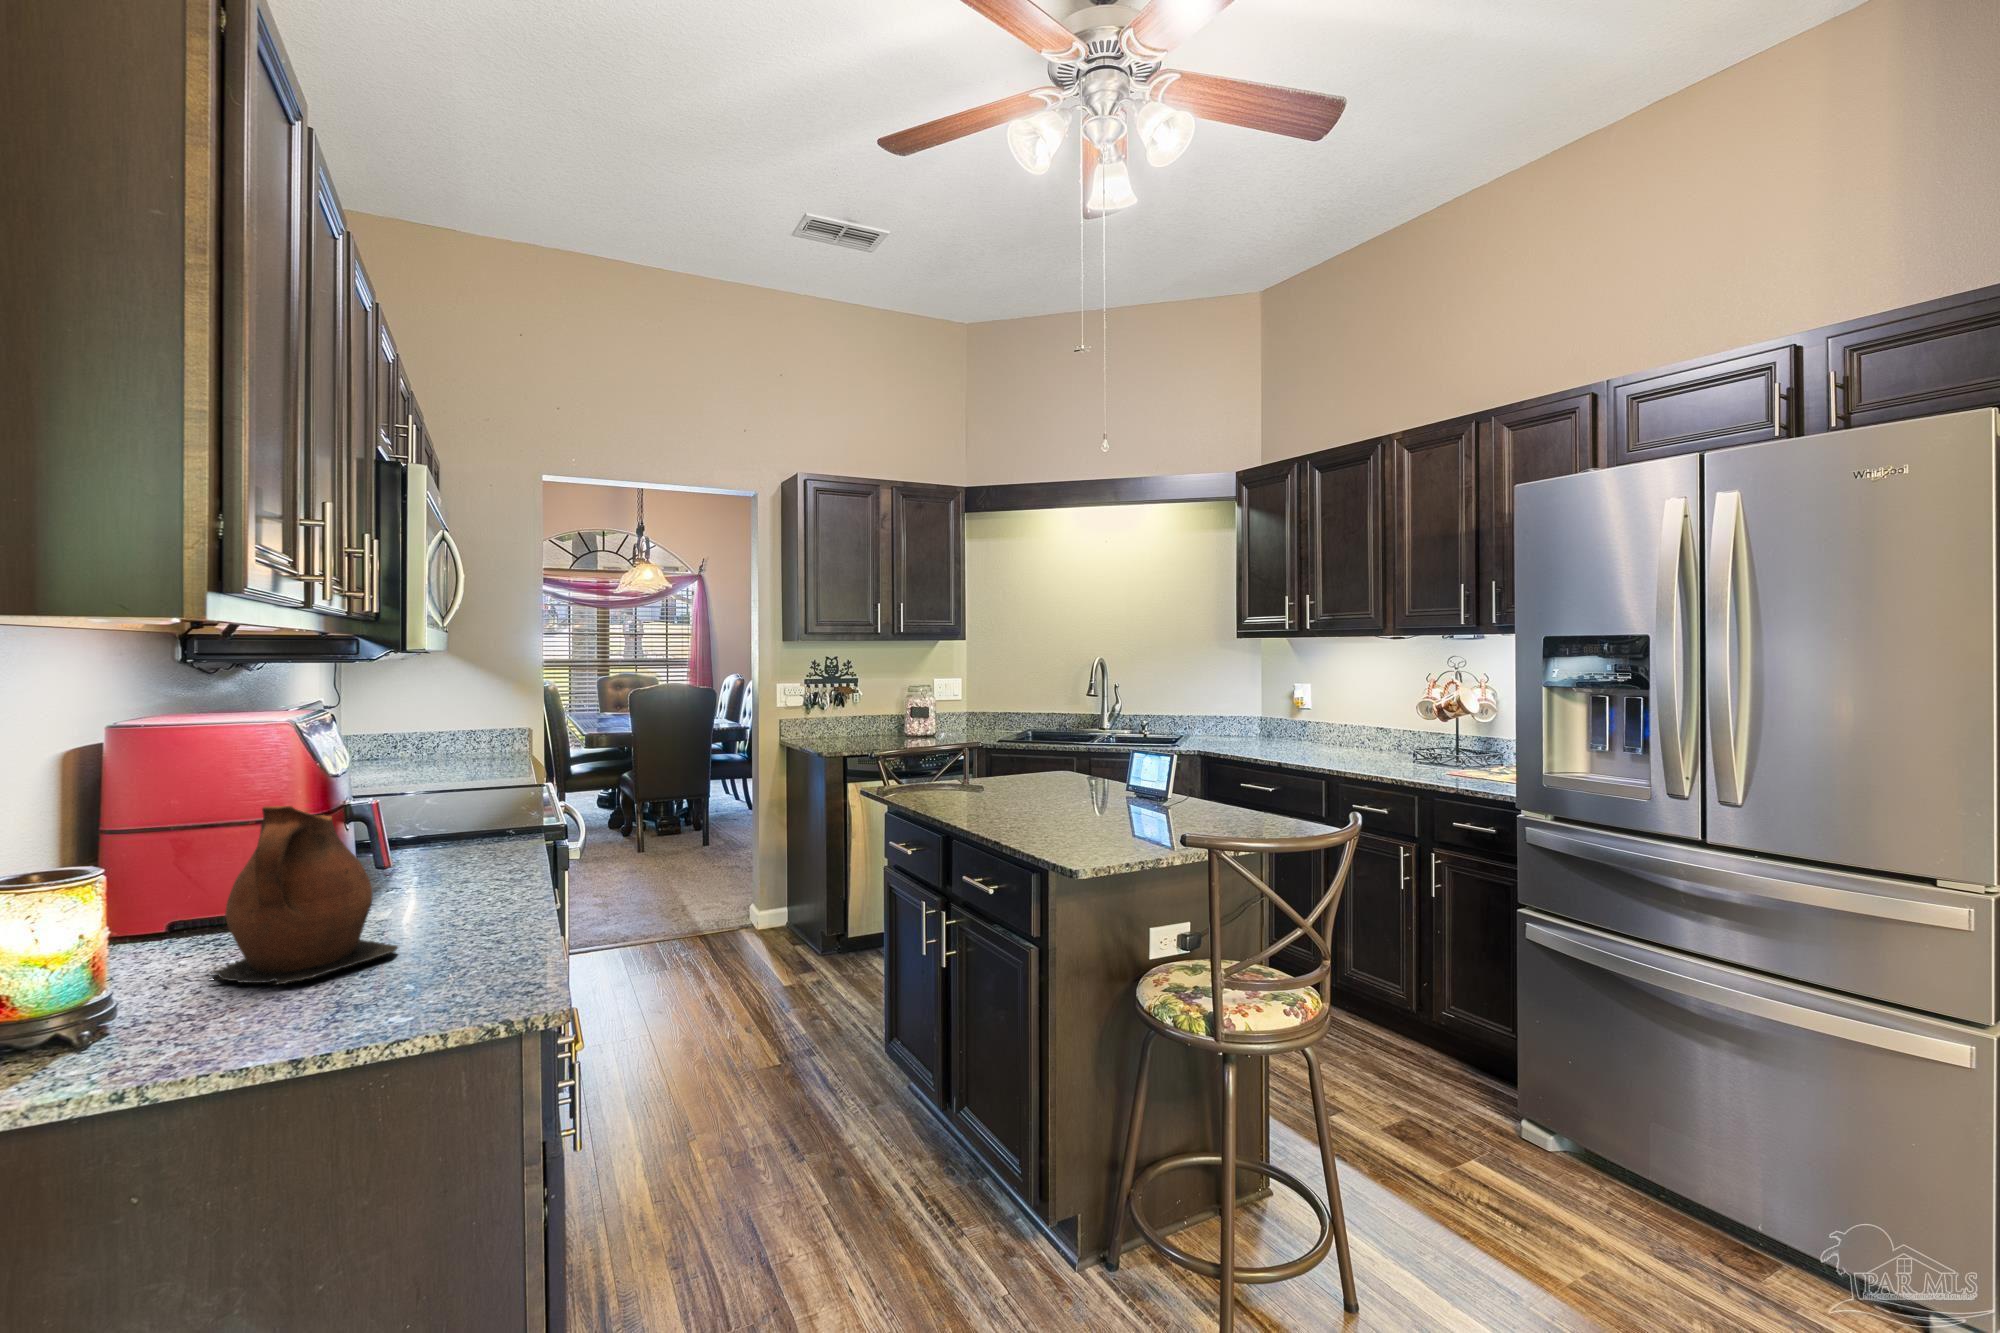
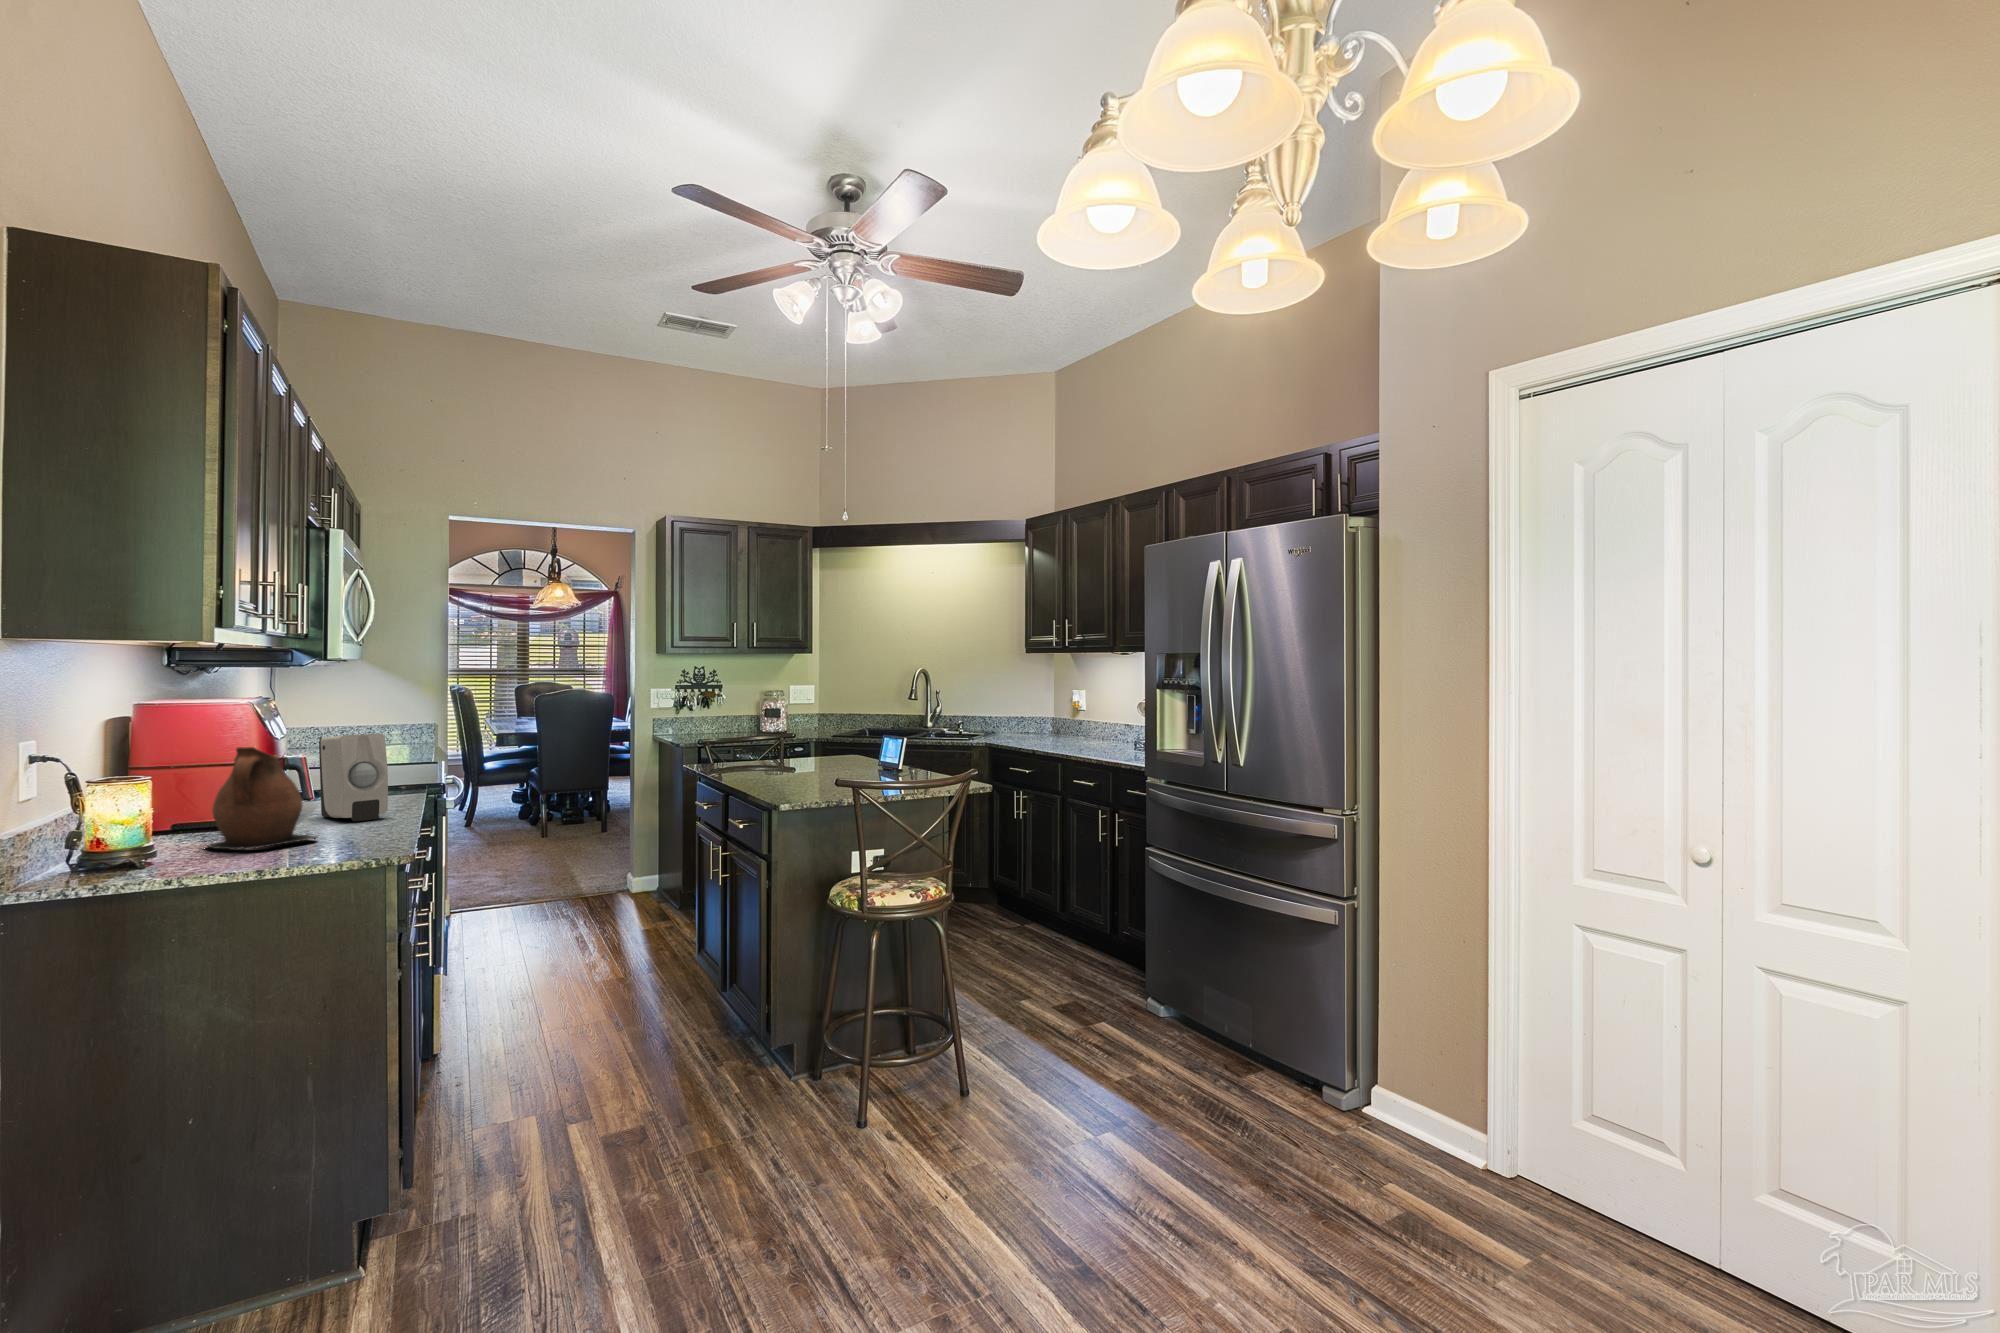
soap dispenser: none [396,766,498,903] -> present [319,733,388,821]

